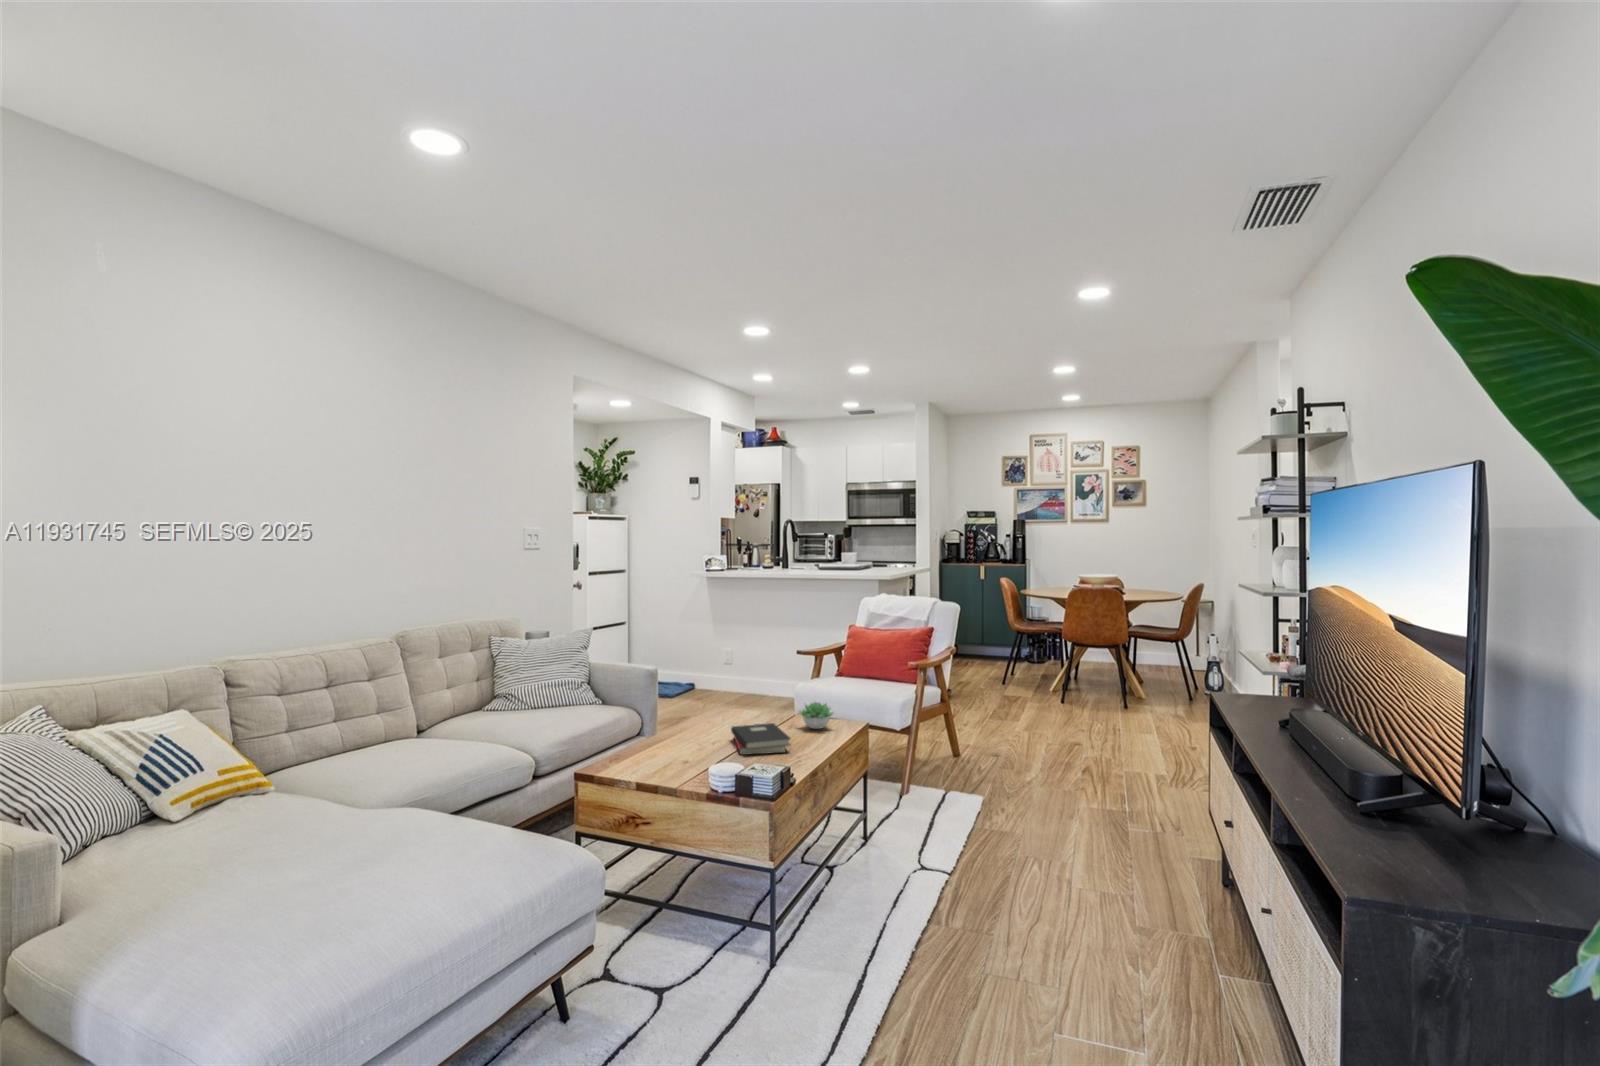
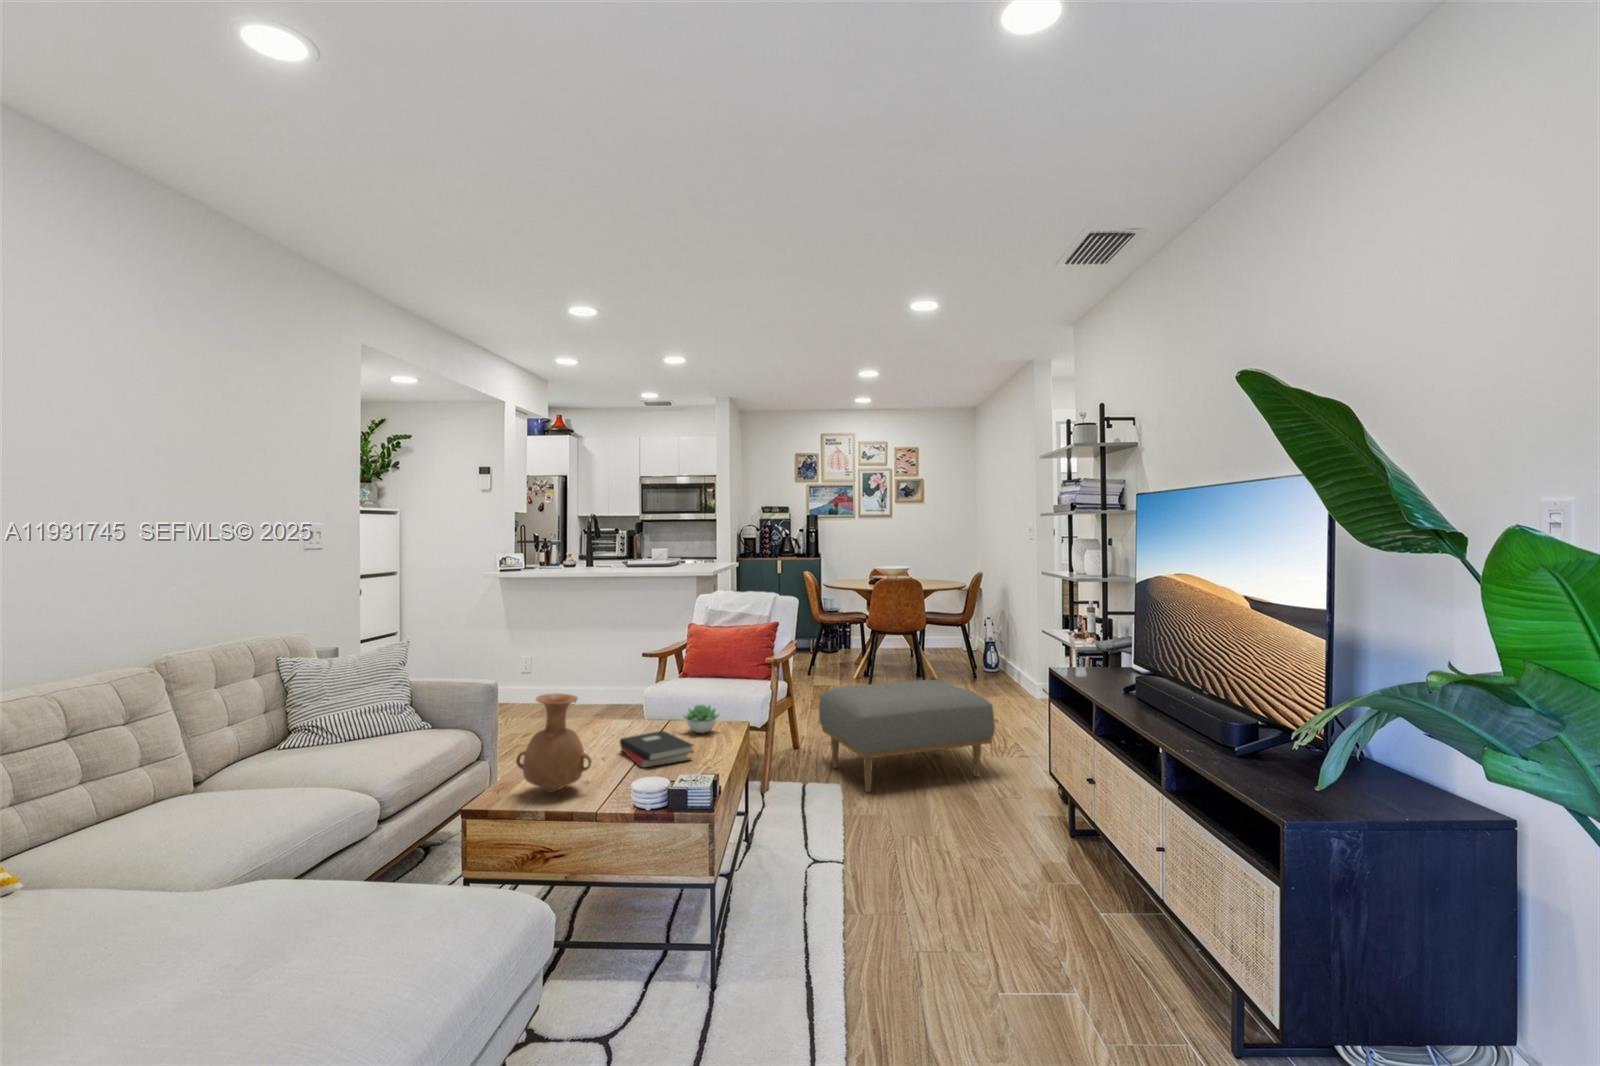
vase: none [624,679,684,767] -> present [516,693,591,793]
ottoman: none [969,698,1162,809] -> present [819,680,995,792]

